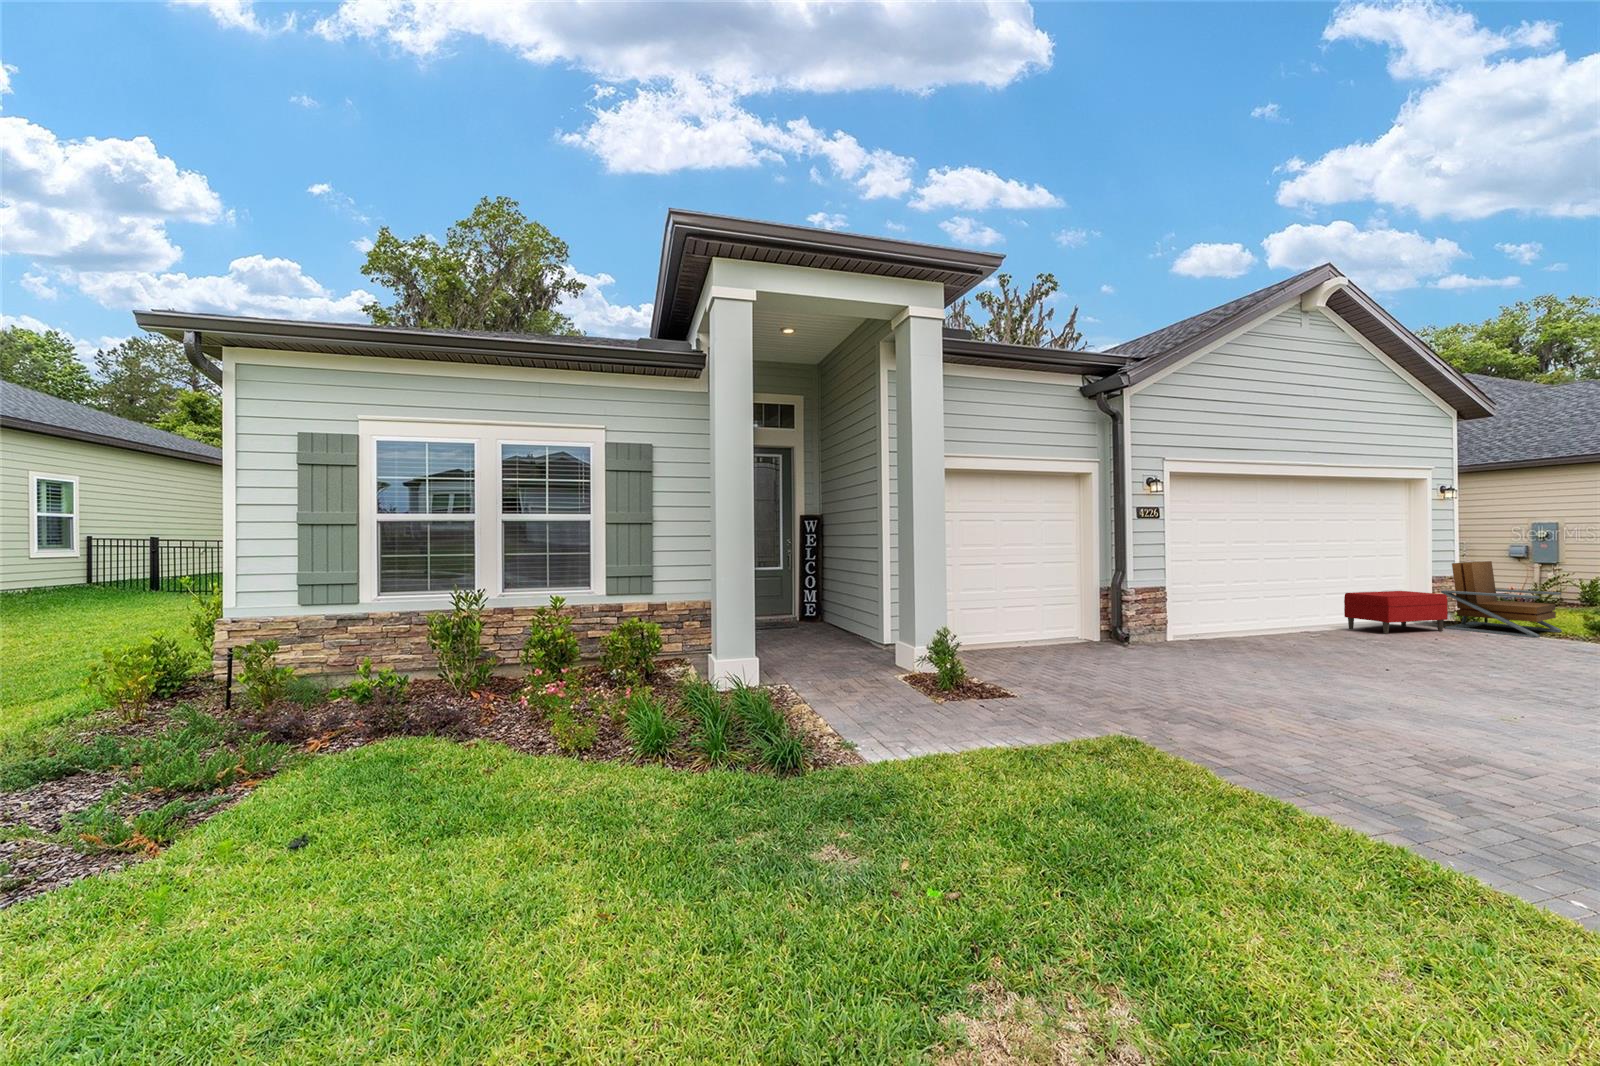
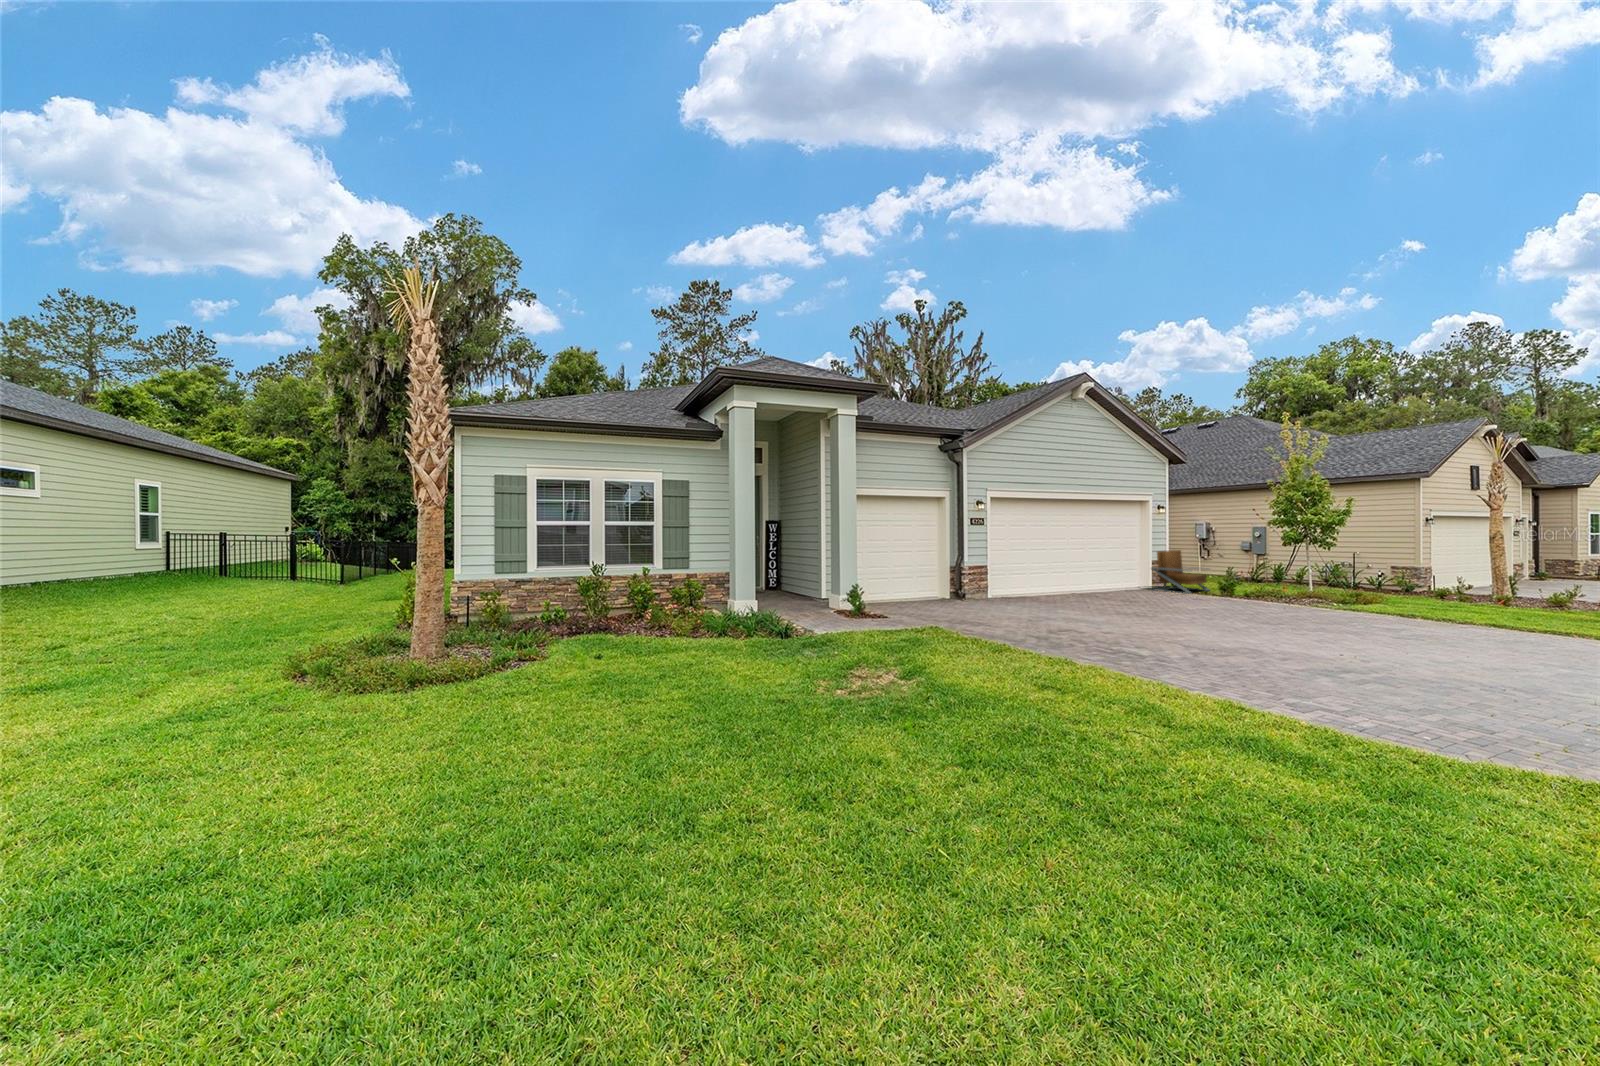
bench: present [1344,591,1448,634] -> none [1096,568,1150,593]

